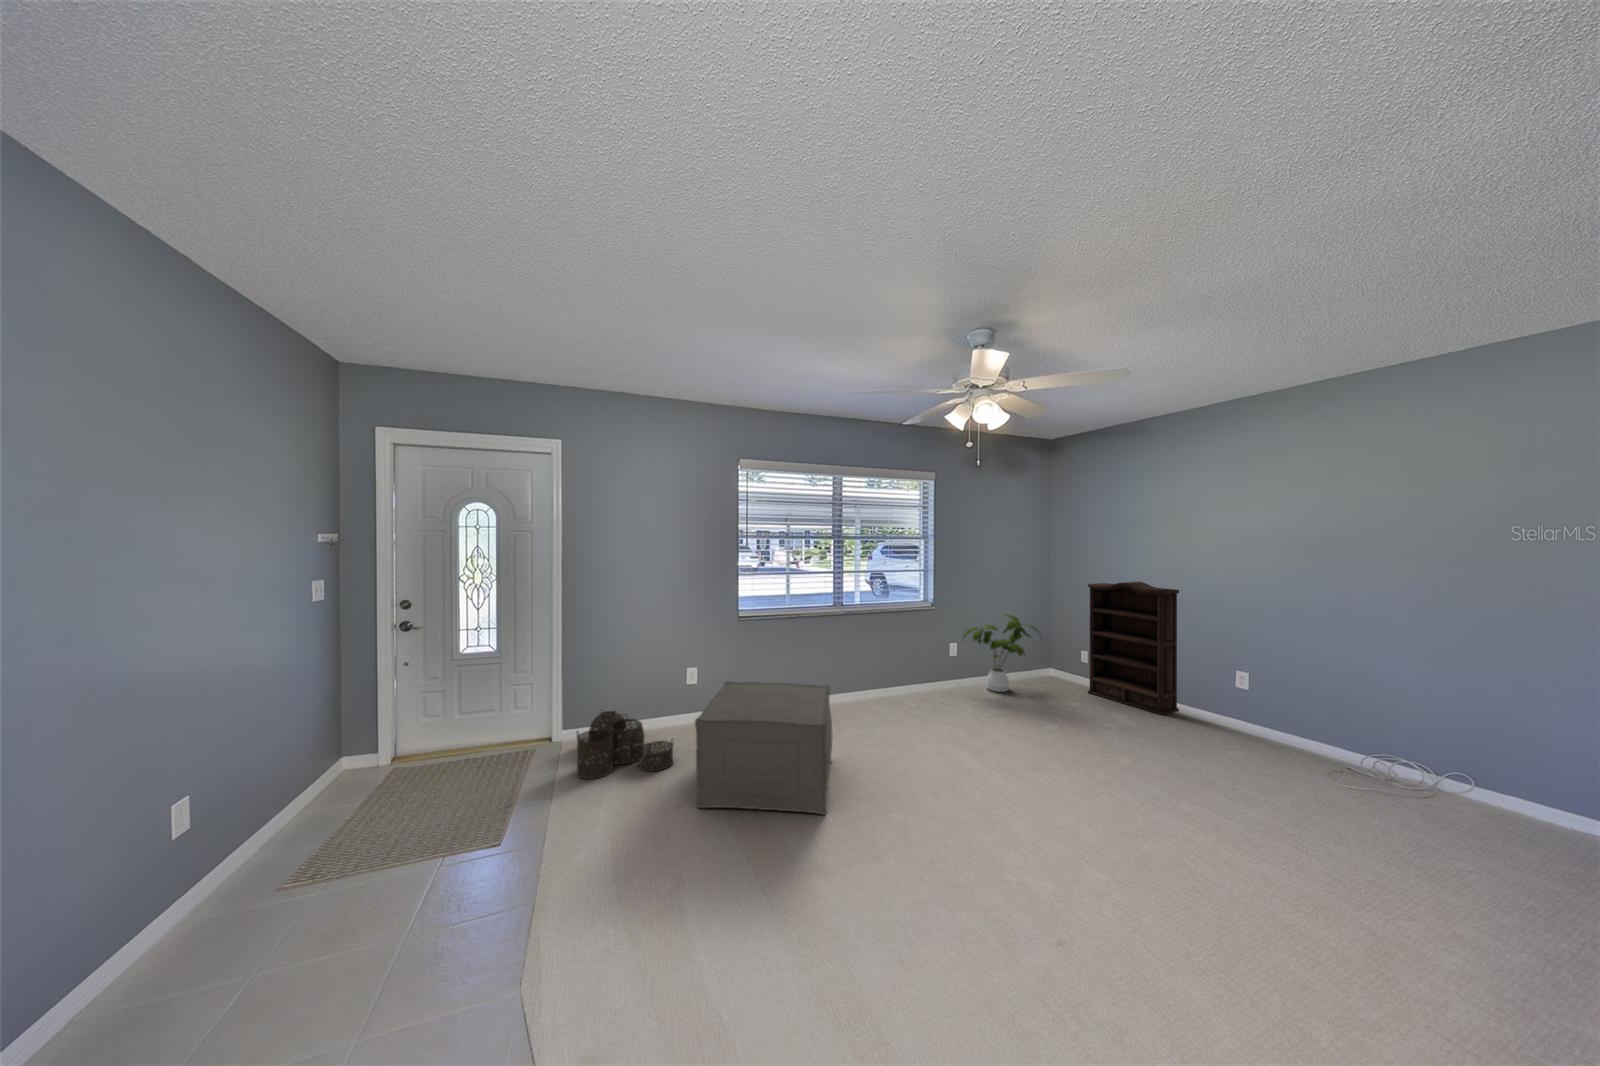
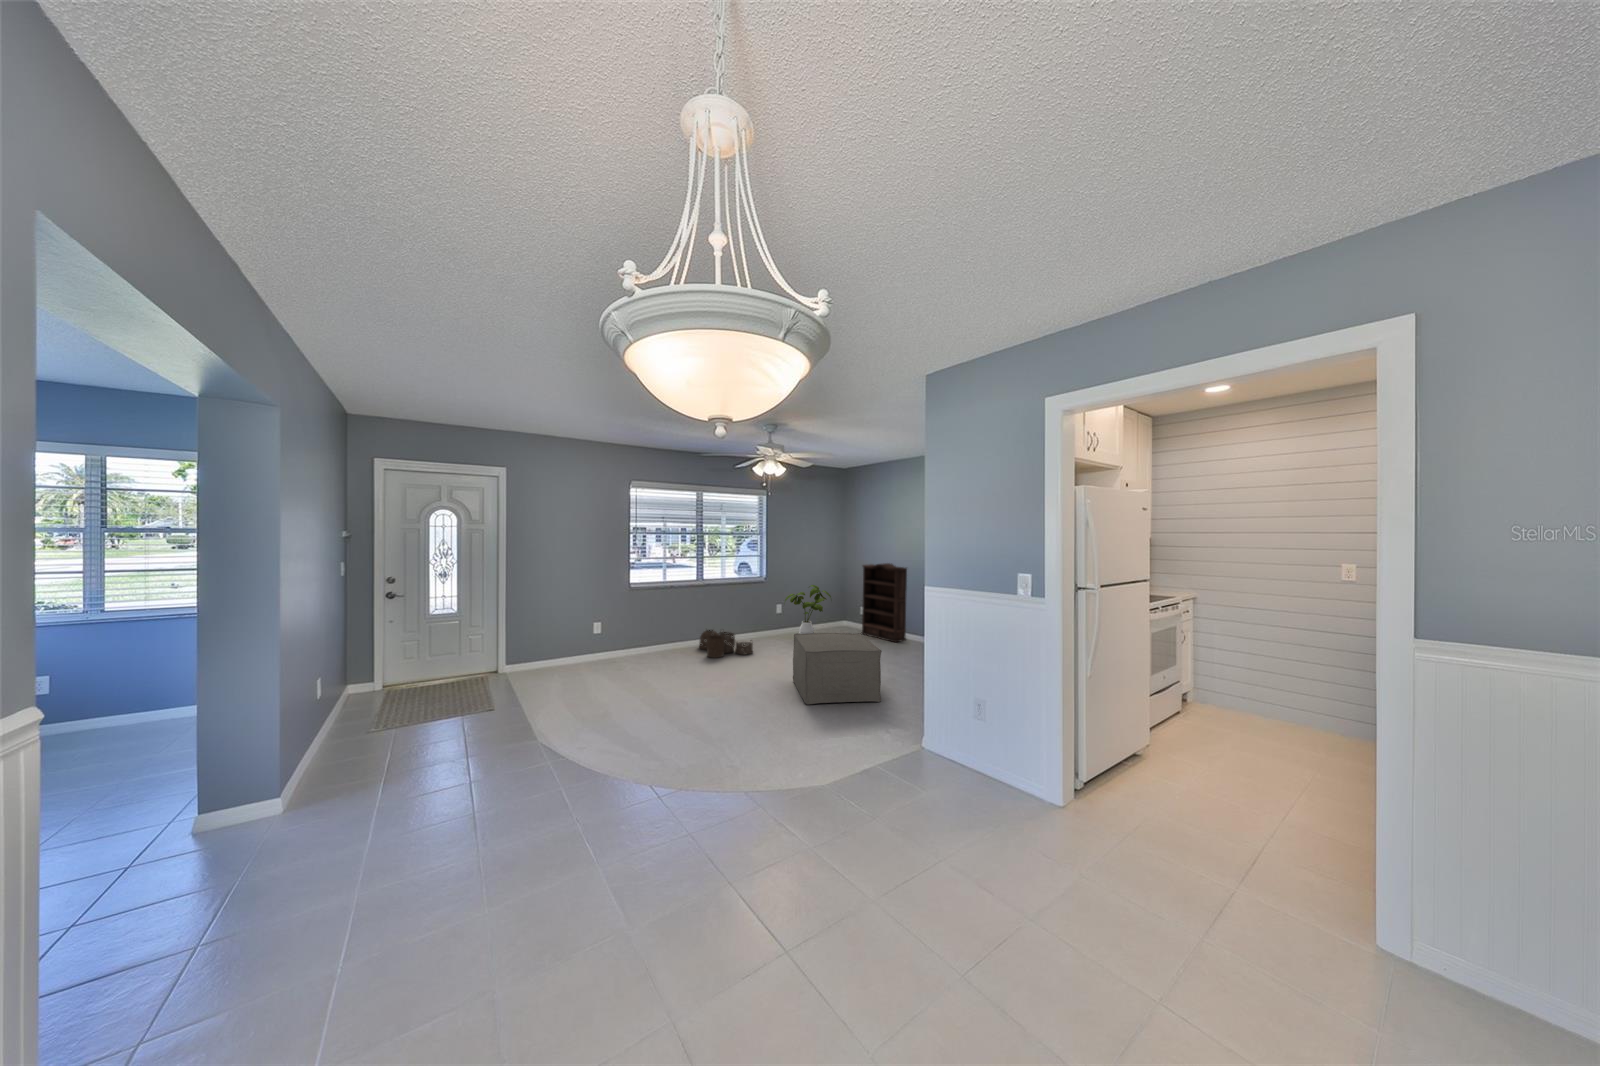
ottoman: present [695,682,832,815] -> present [793,633,881,704]
woven basket: present [577,710,673,779] -> present [700,630,753,658]

